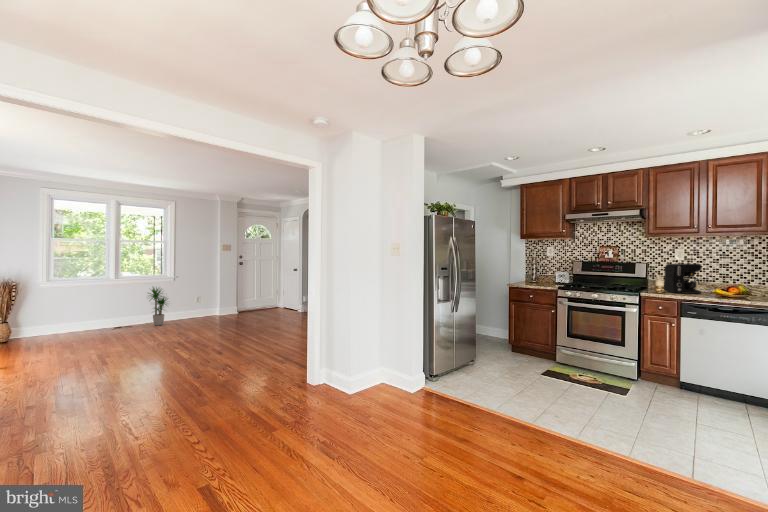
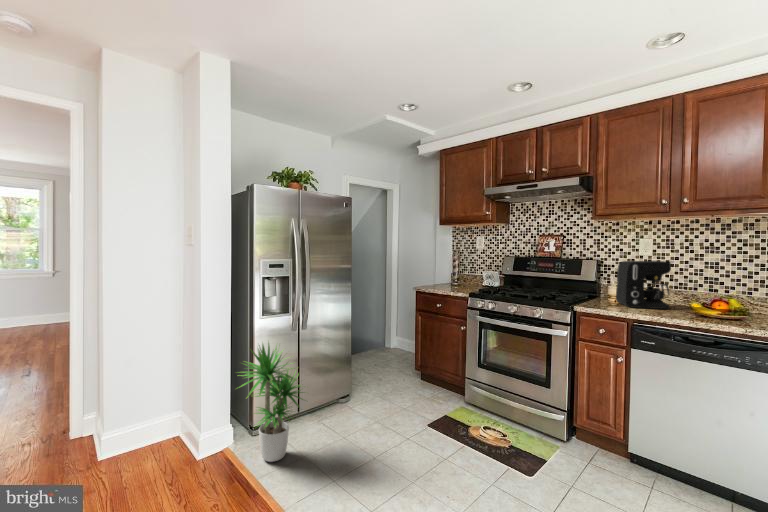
potted plant: present [148,287,166,325] -> present [240,343,303,462]

